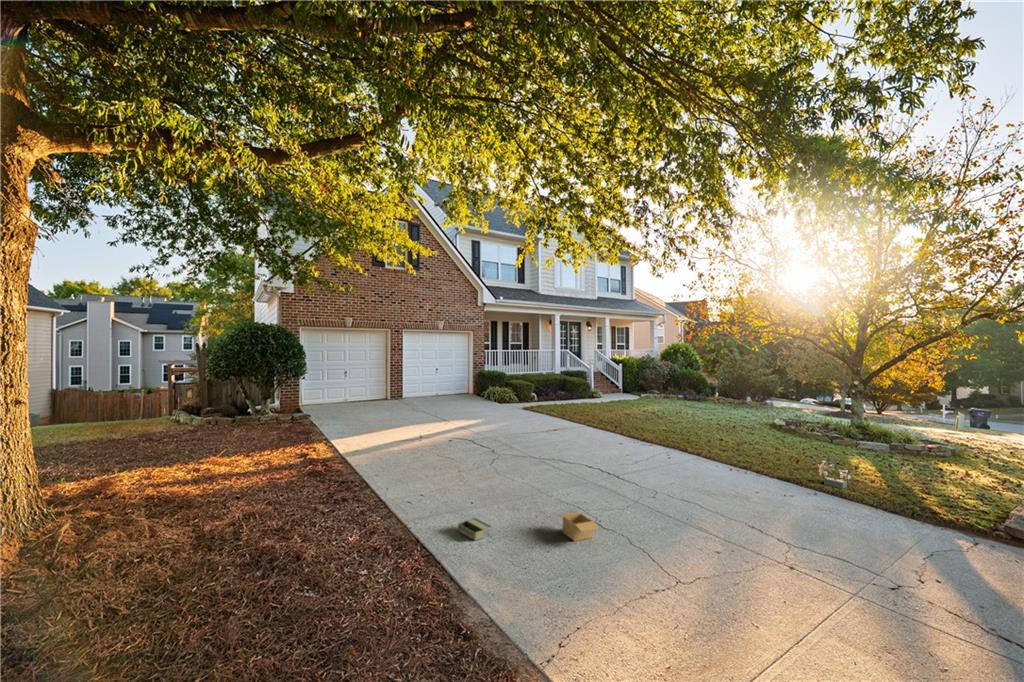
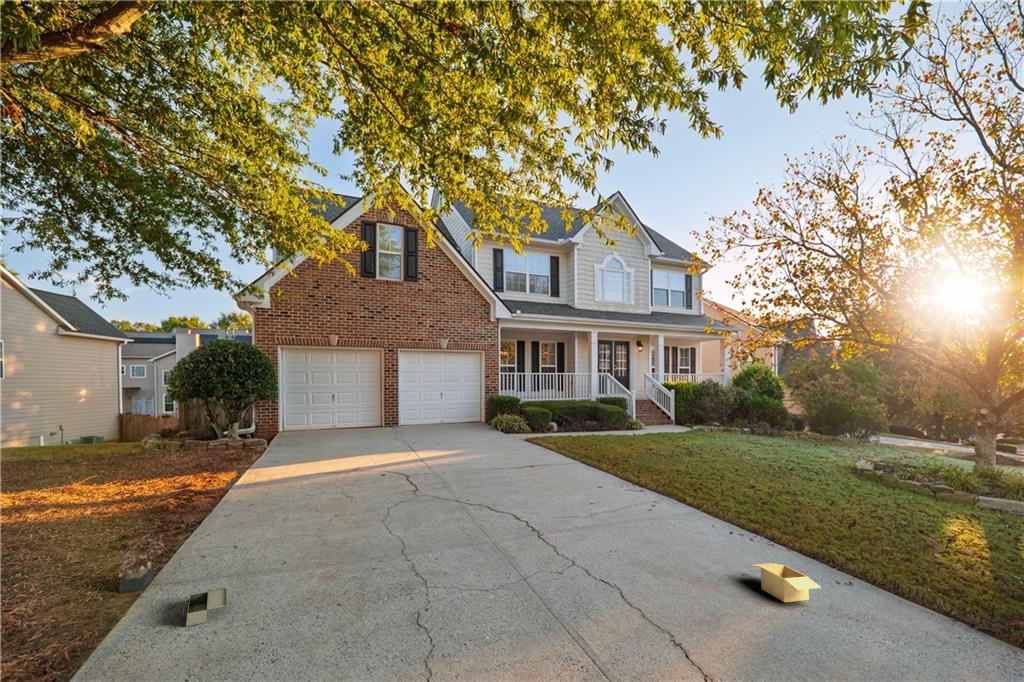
decorative plant: present [819,461,850,489] -> present [119,534,163,592]
cardboard box: present [559,512,599,541] -> present [751,563,821,602]

